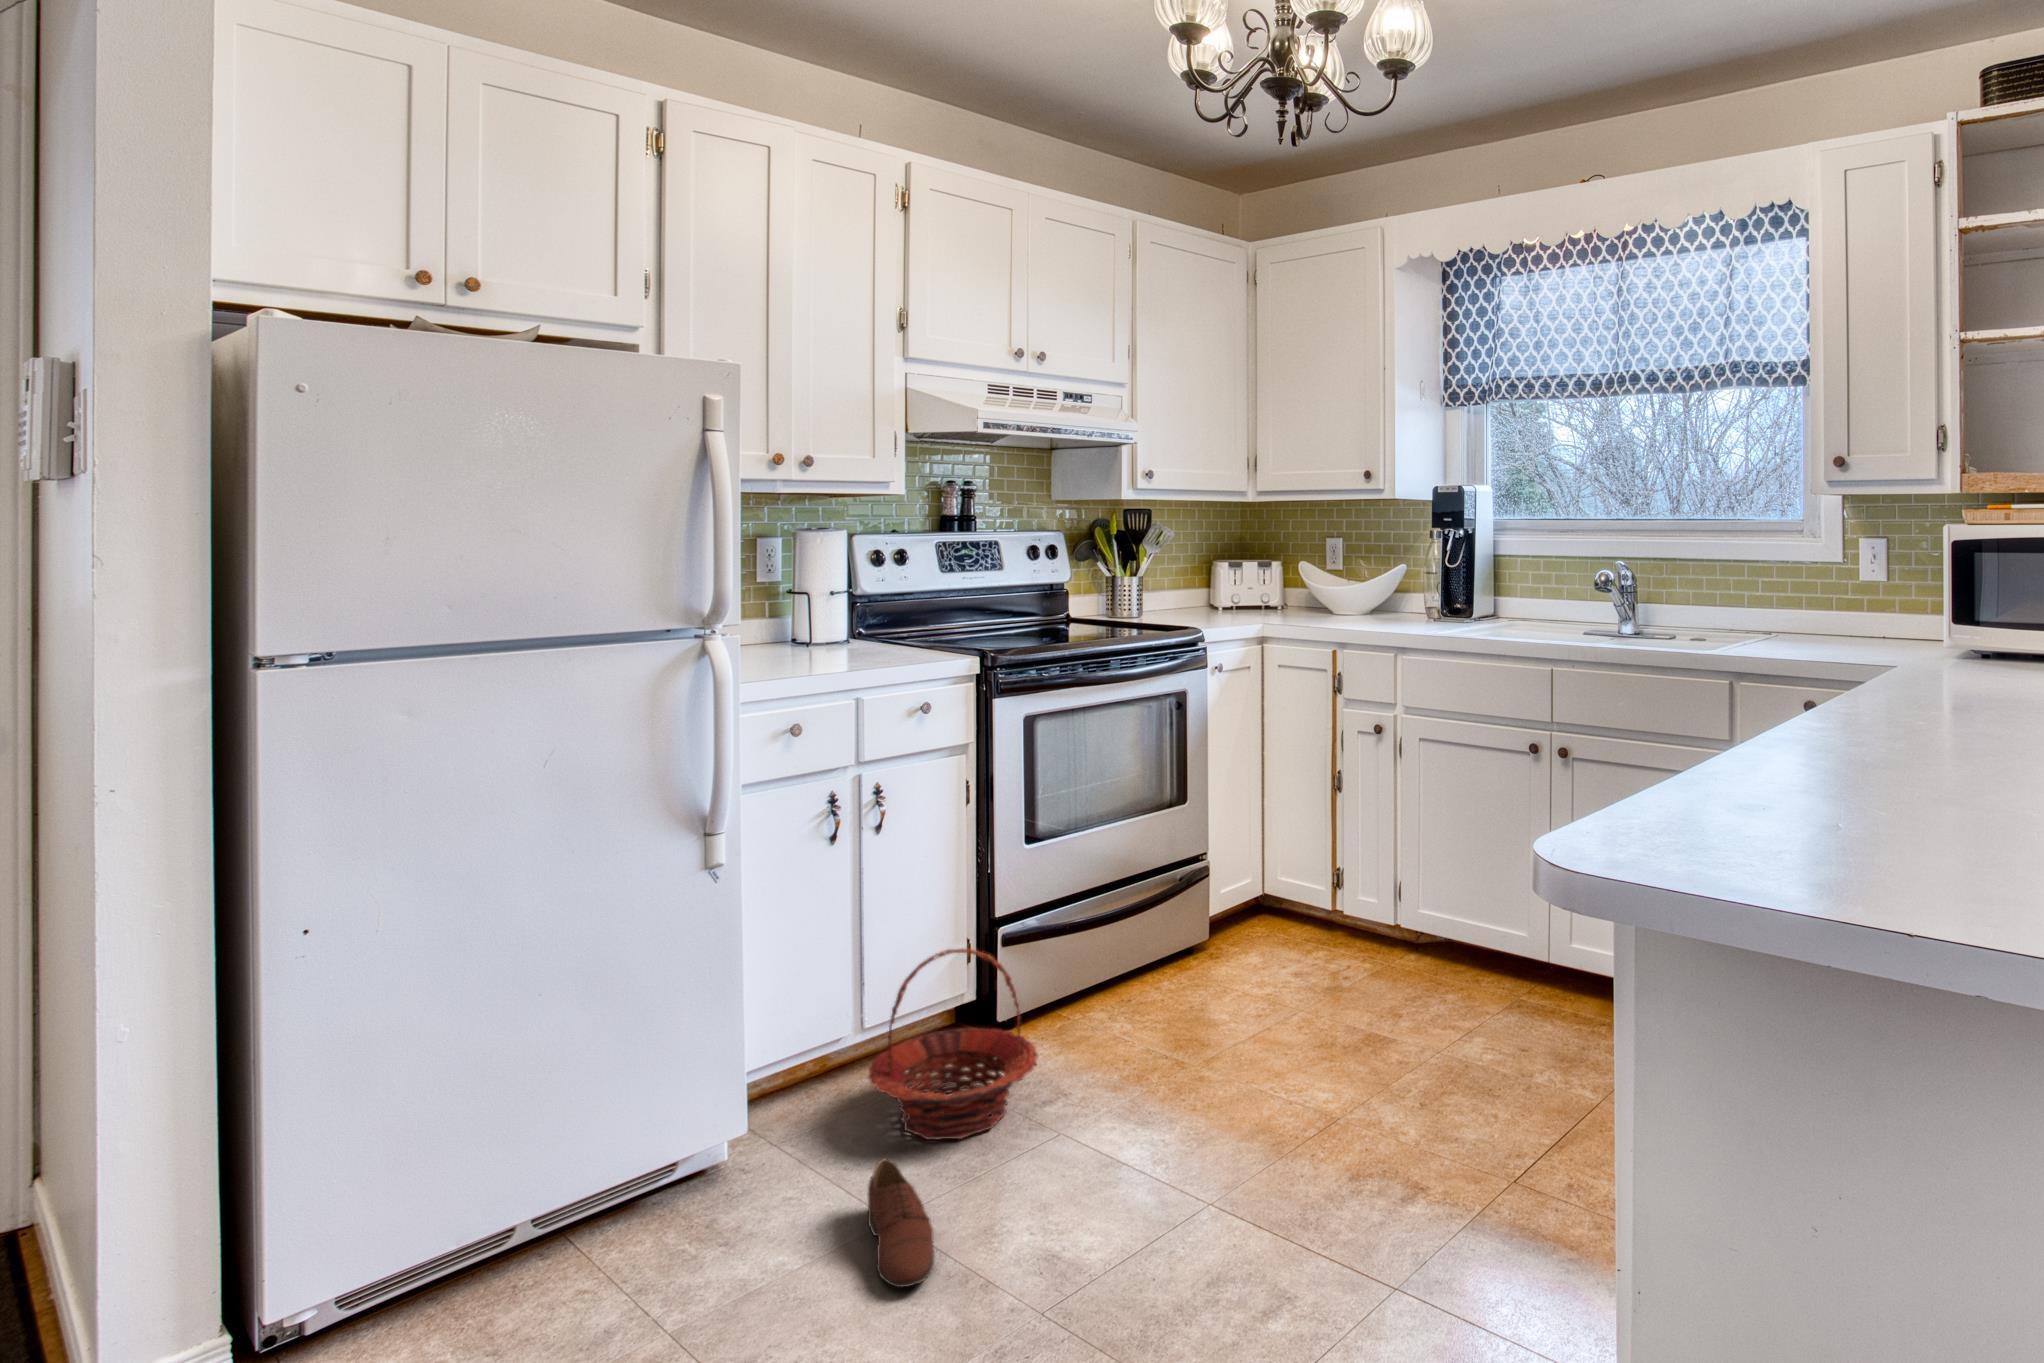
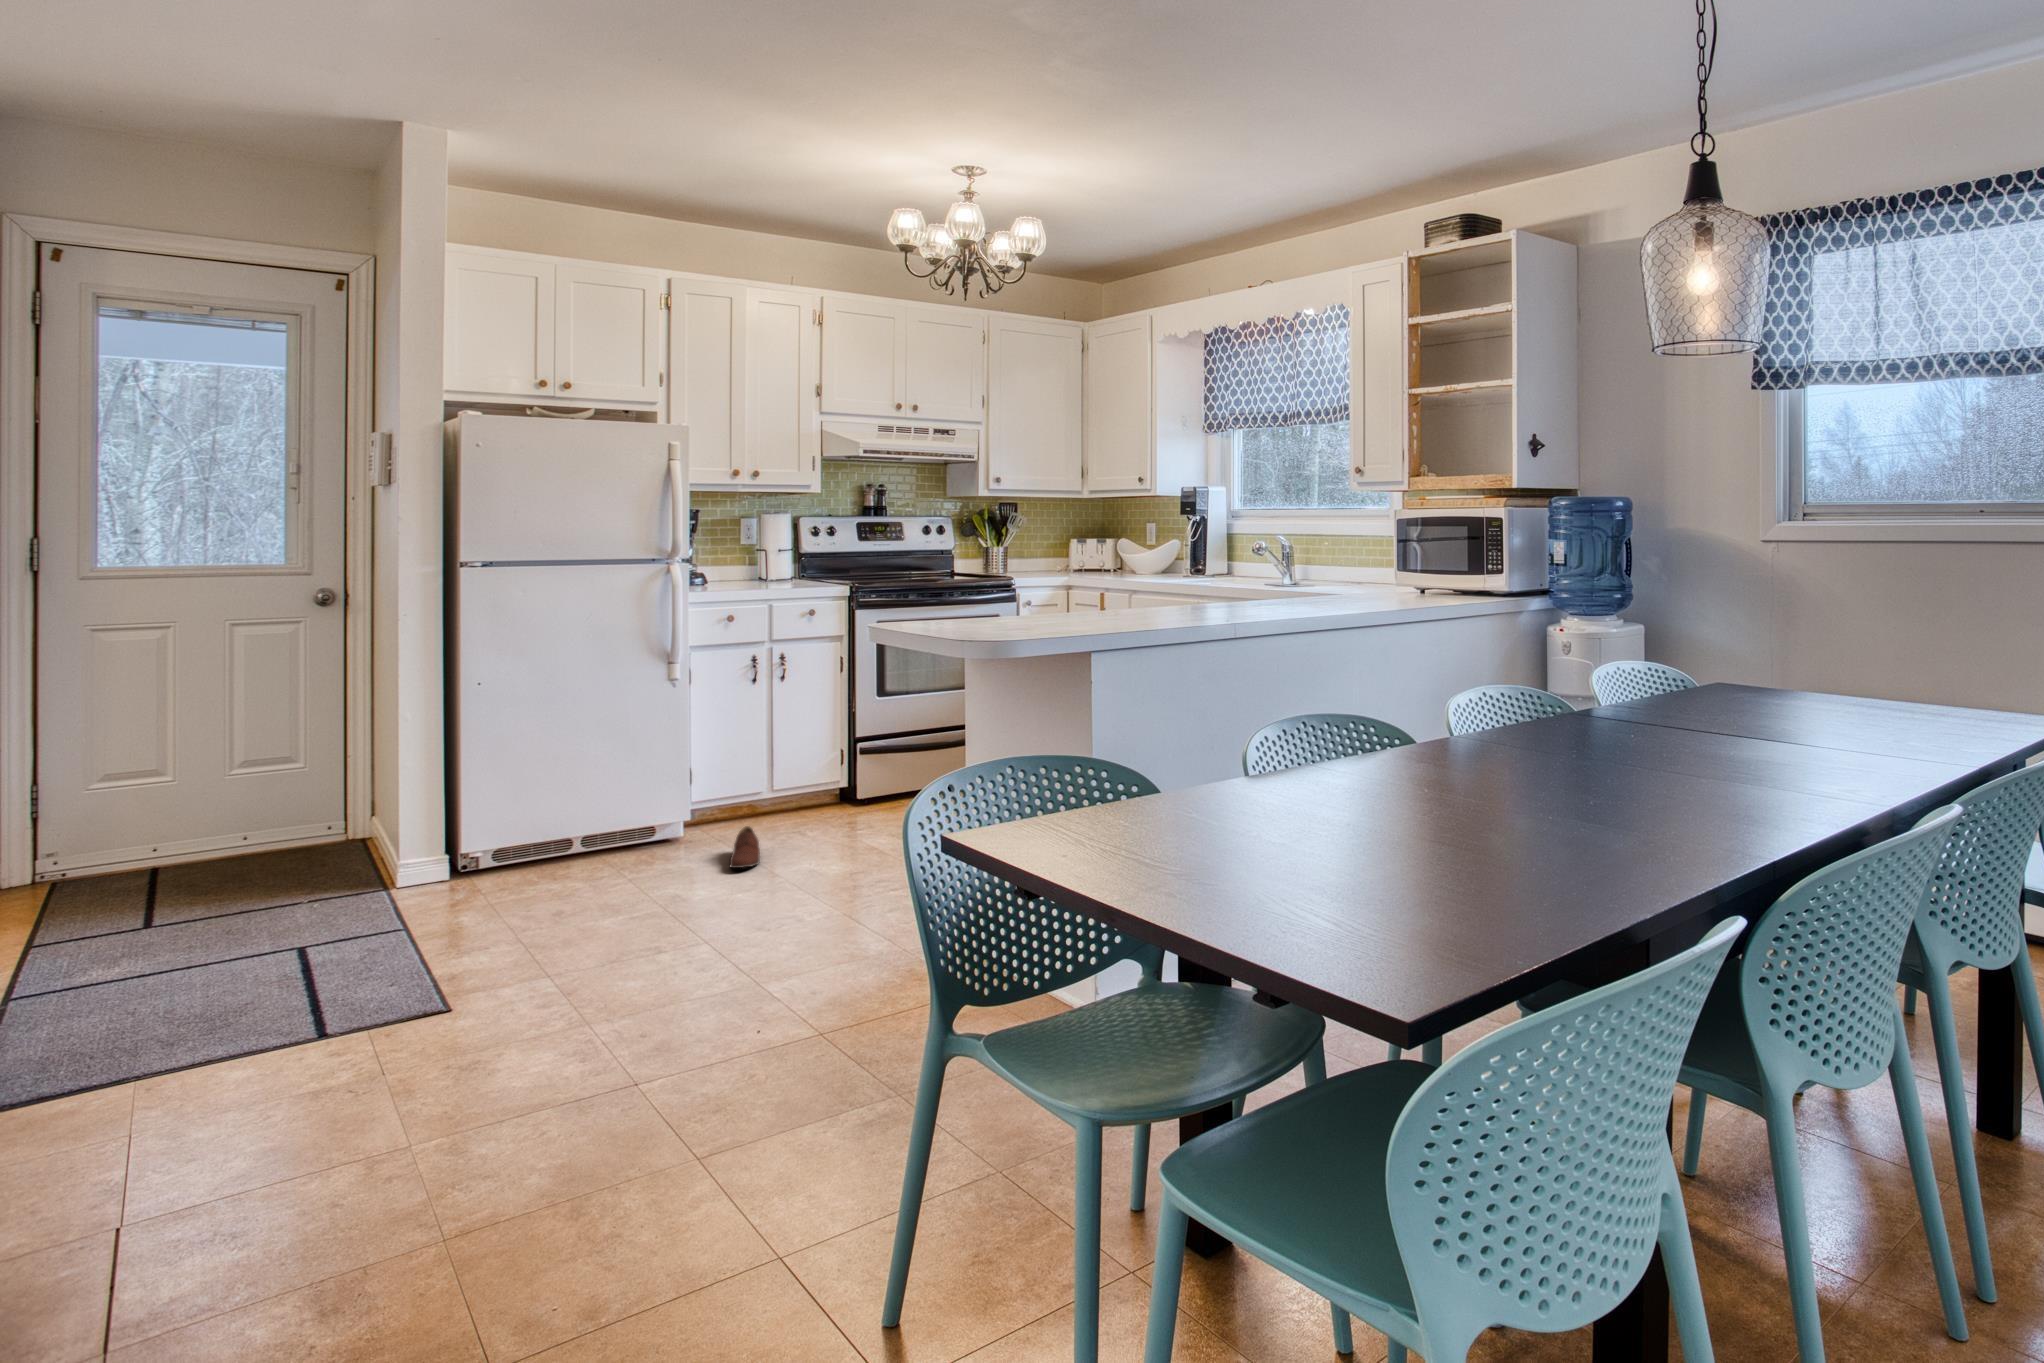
basket: present [867,949,1038,1140] -> none [758,738,854,835]

